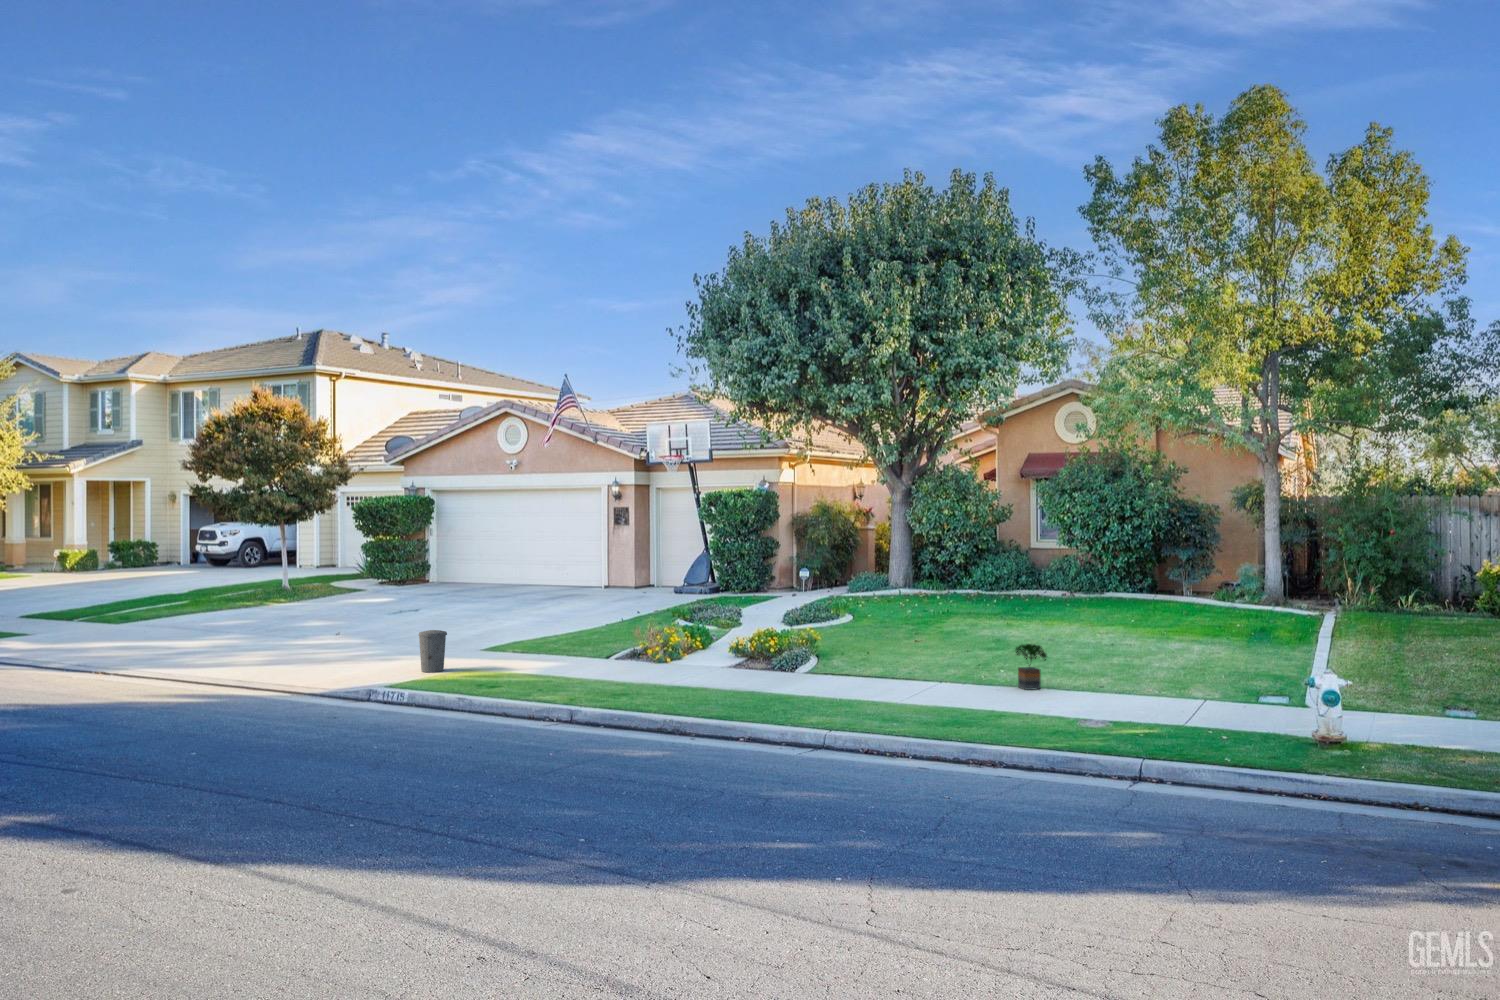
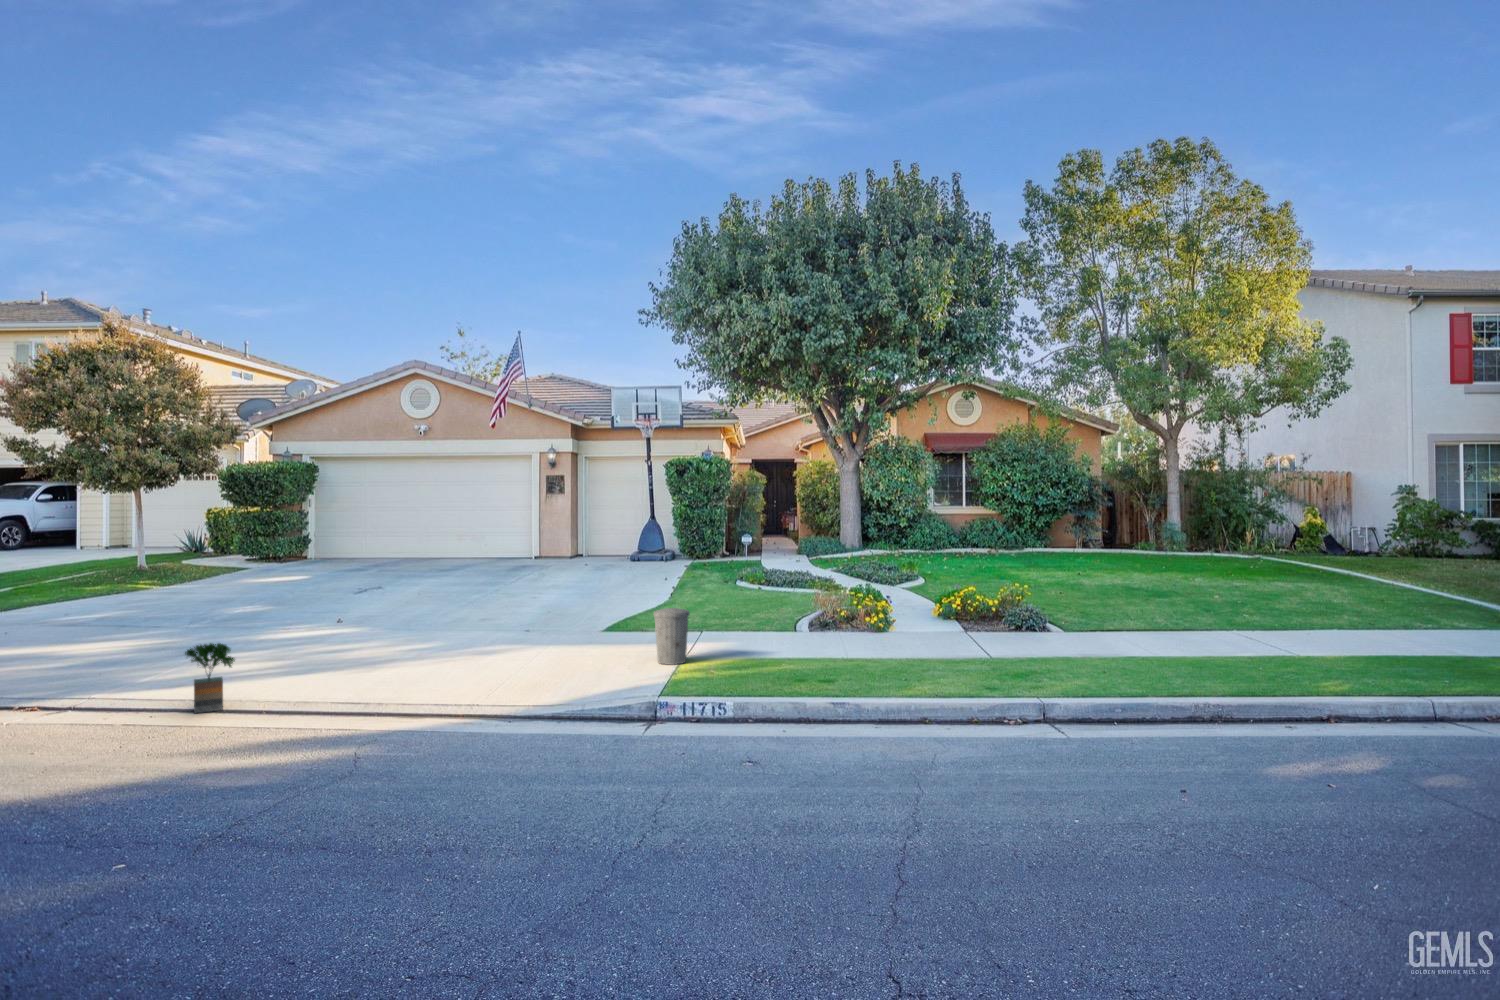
potted tree: present [1015,644,1047,690] -> present [185,643,235,713]

